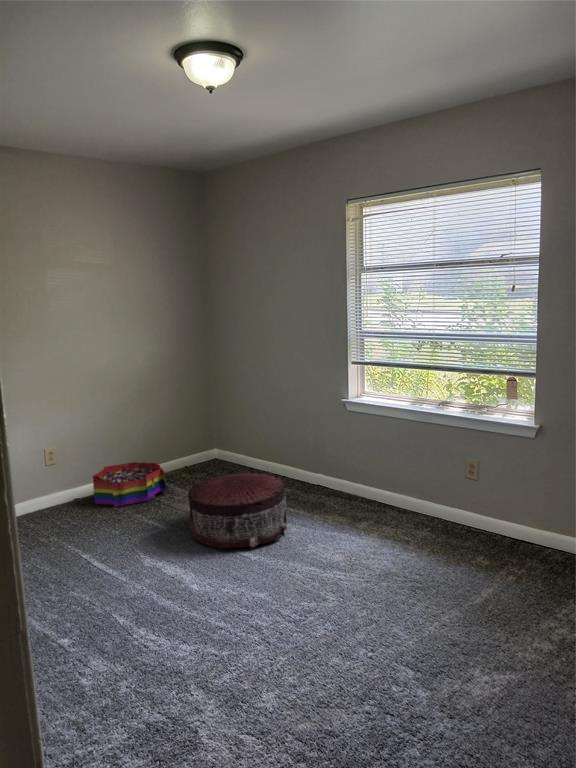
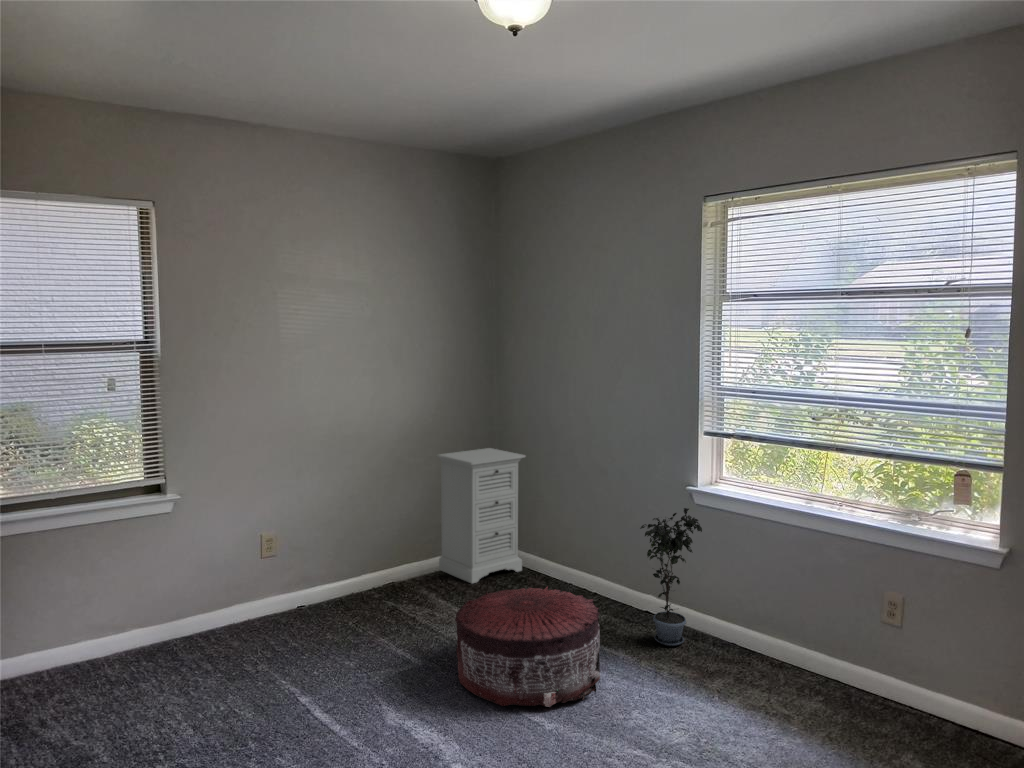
nightstand: none [168,382,233,477] -> present [437,448,526,583]
potted plant: none [311,414,352,506] -> present [640,508,702,646]
storage bin: present [93,462,167,507] -> none [325,557,426,623]

